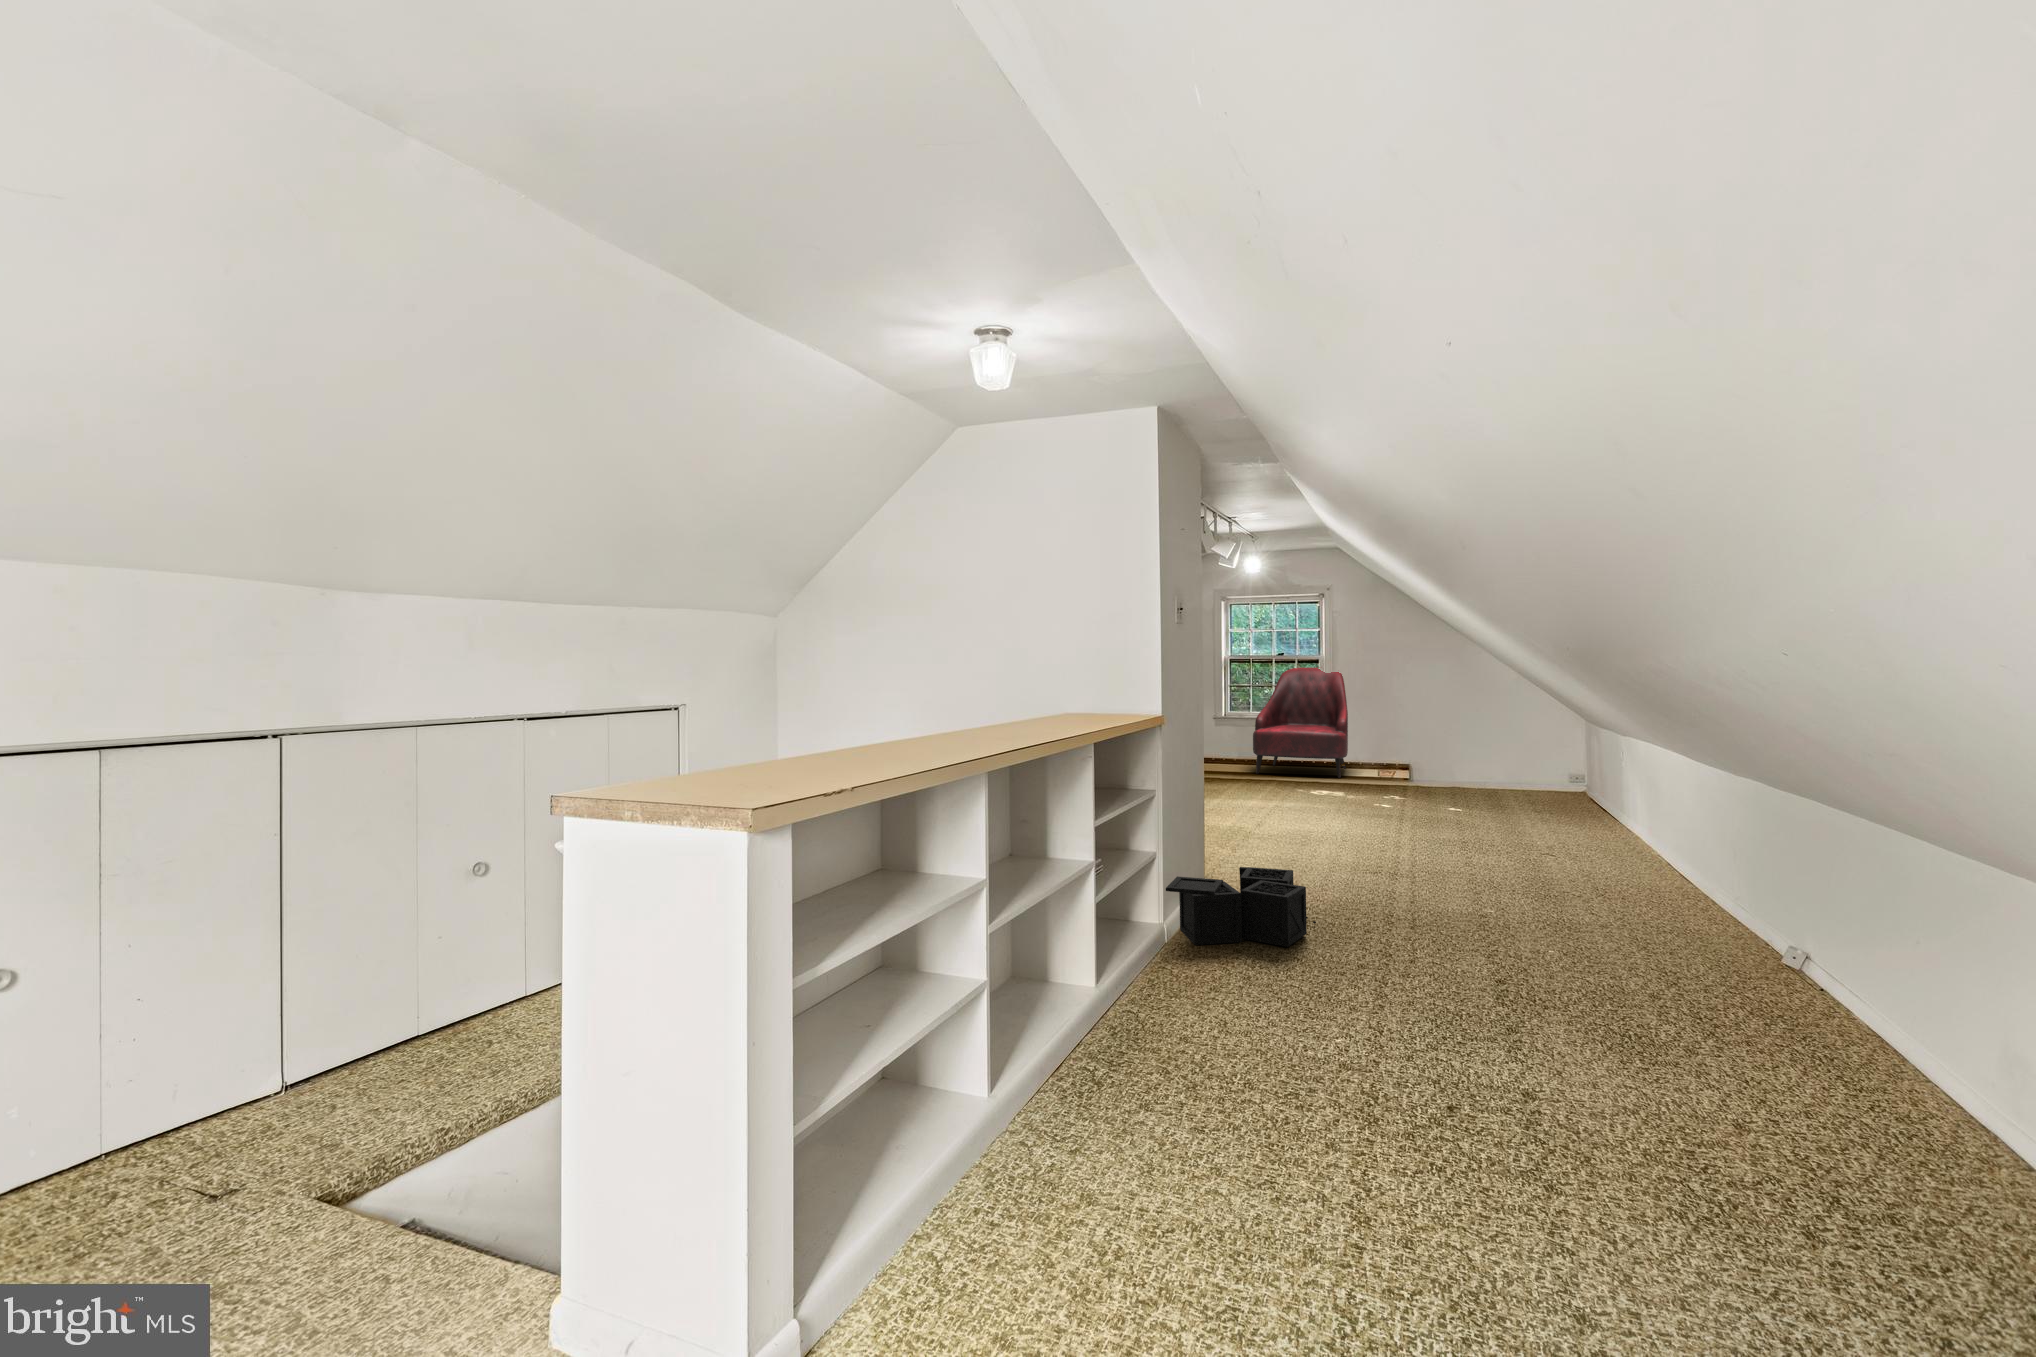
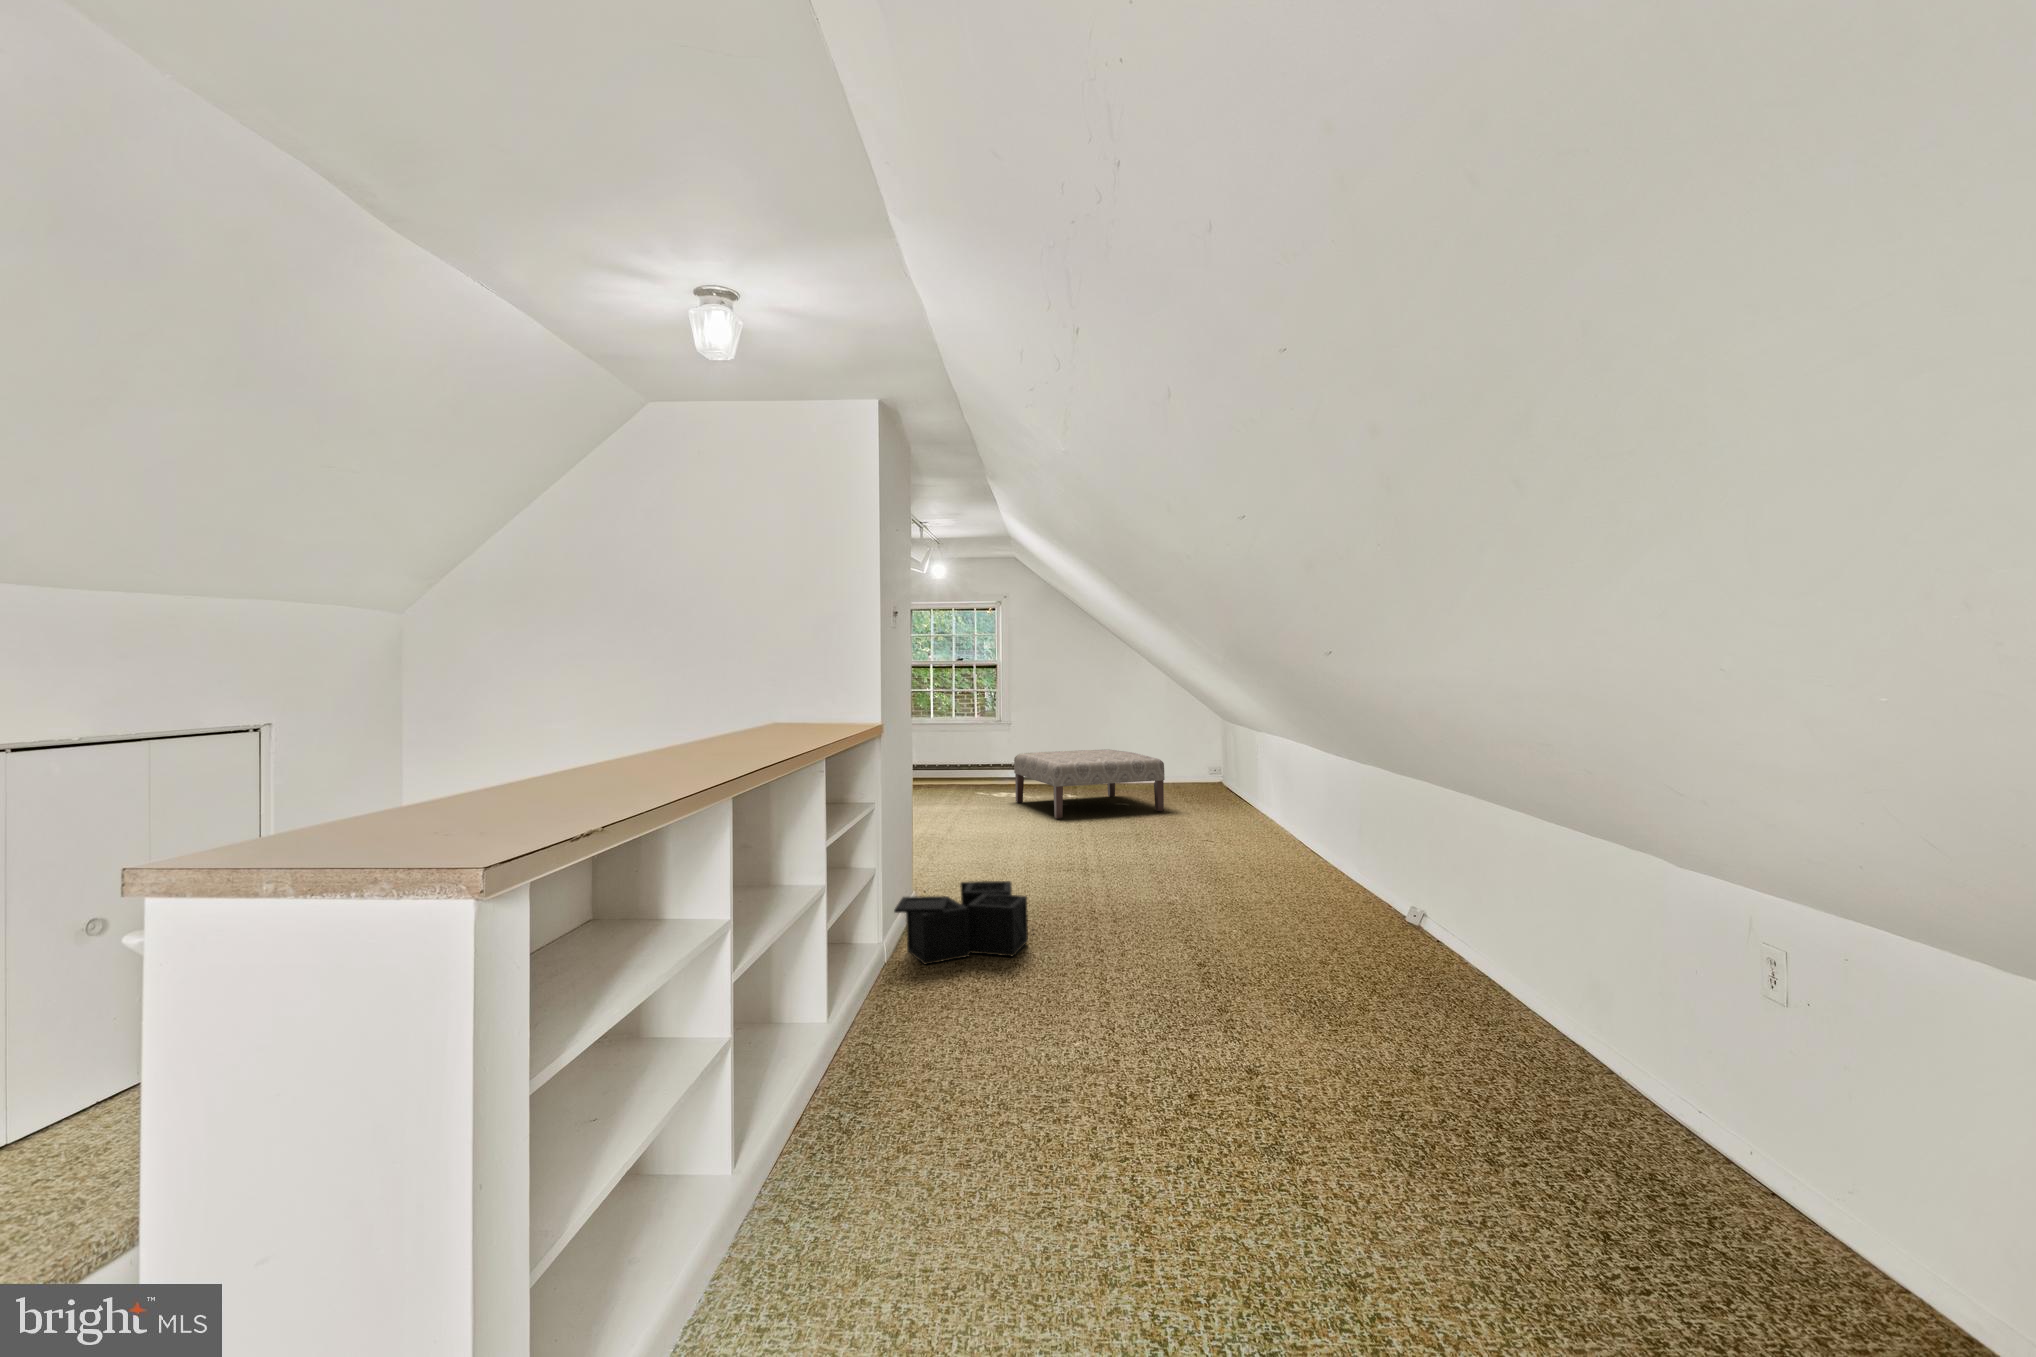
armchair: present [1253,668,1348,778] -> none [946,692,1030,793]
ottoman: none [1326,734,1505,809] -> present [1014,749,1165,819]

